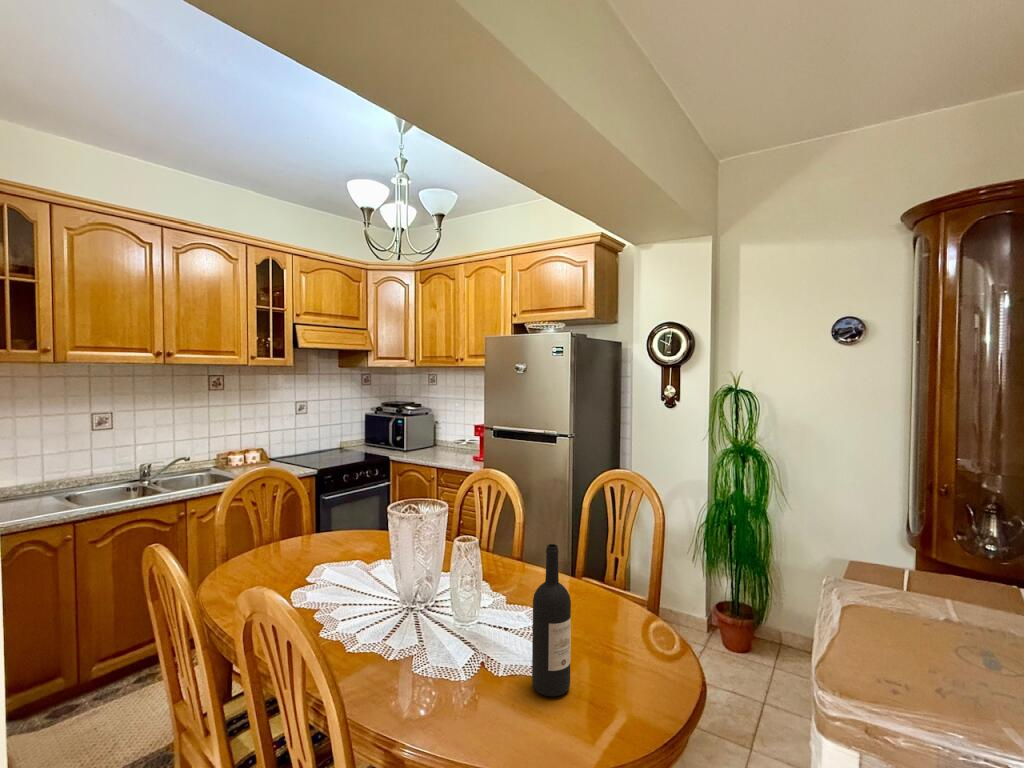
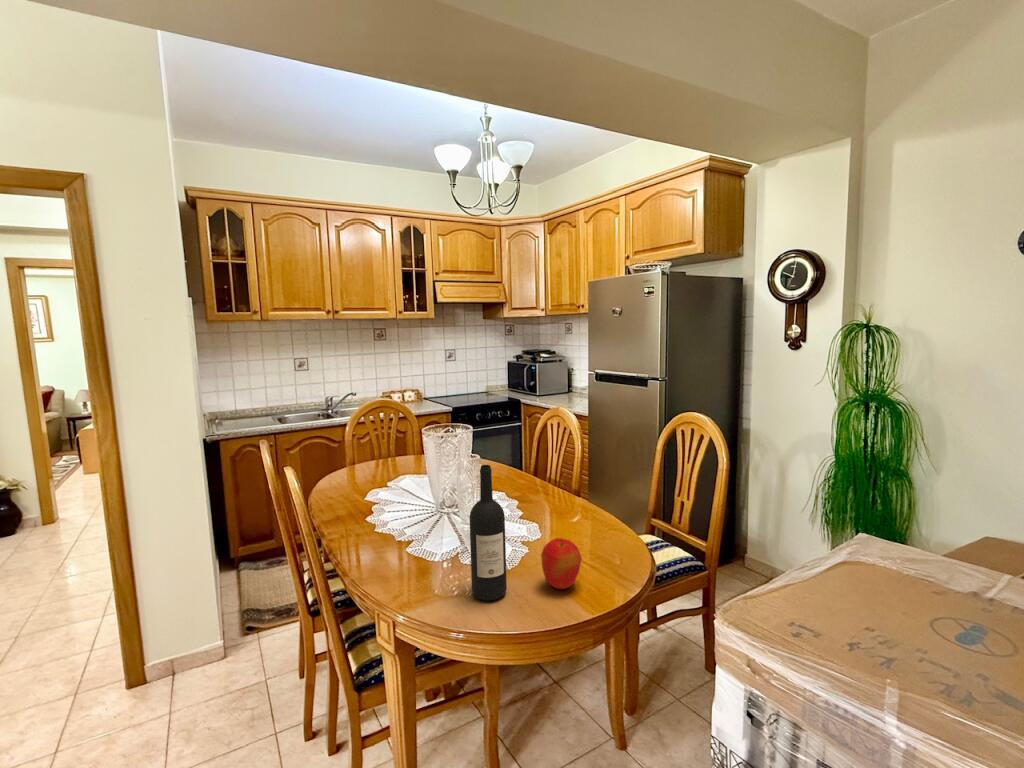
apple: none [593,613,634,668] -> present [541,538,582,589]

